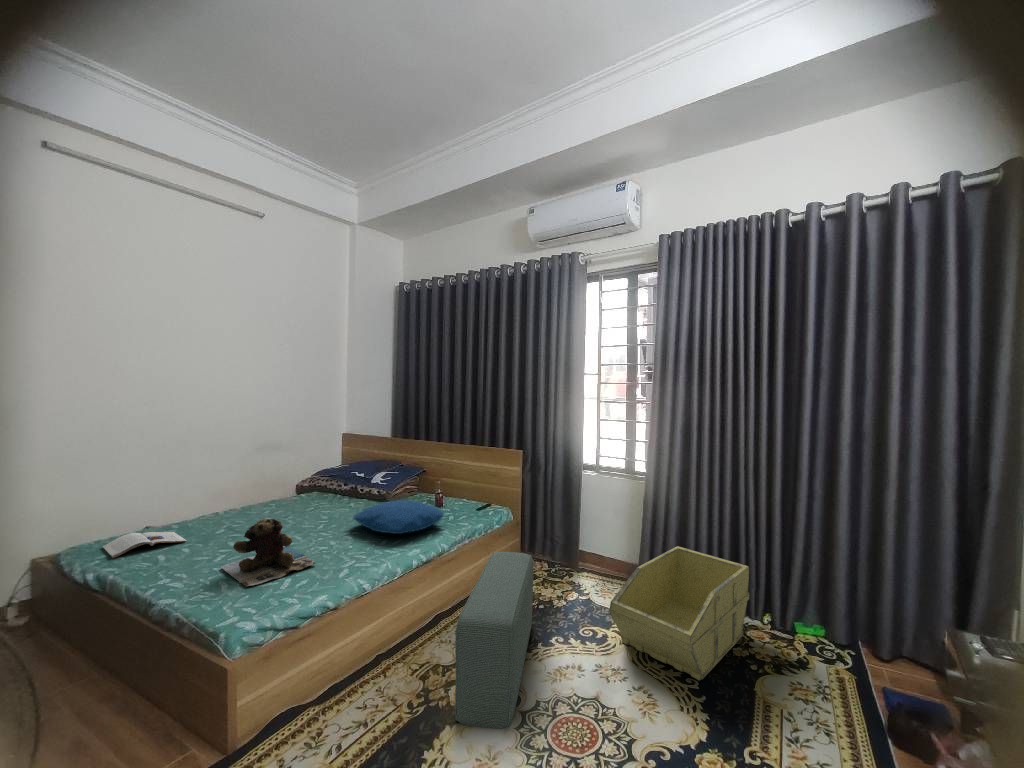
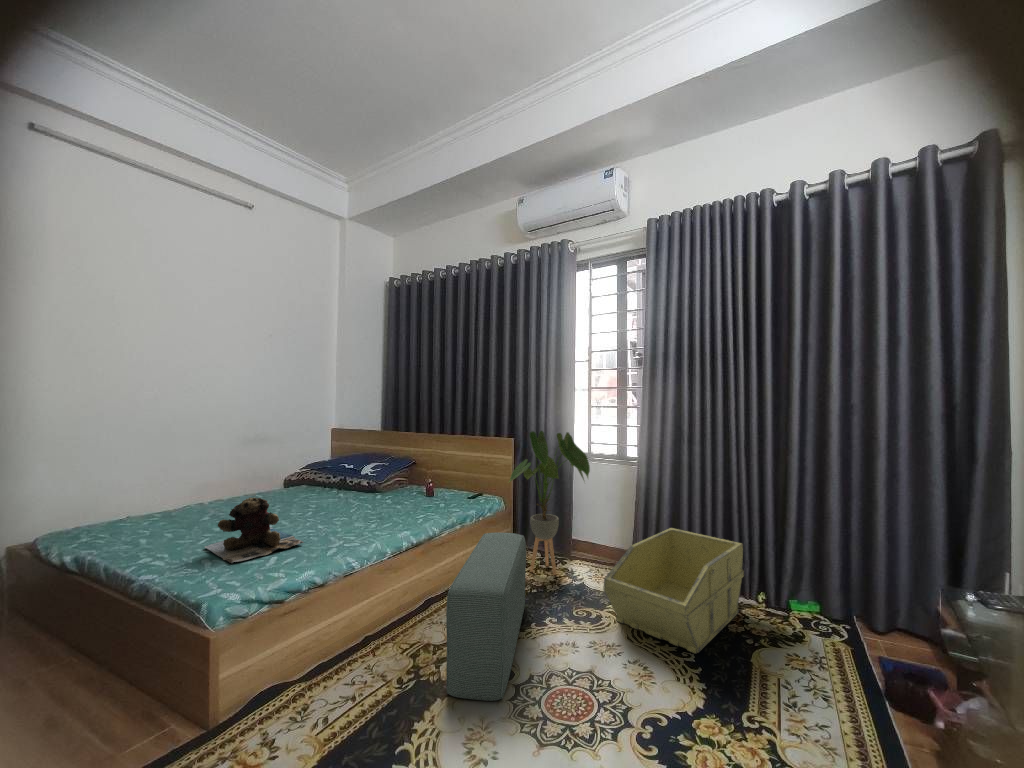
house plant: none [515,446,597,589] -> present [510,431,590,575]
pillow: present [354,501,444,534] -> none [342,487,435,517]
magazine: present [103,532,187,558] -> none [81,518,170,541]

